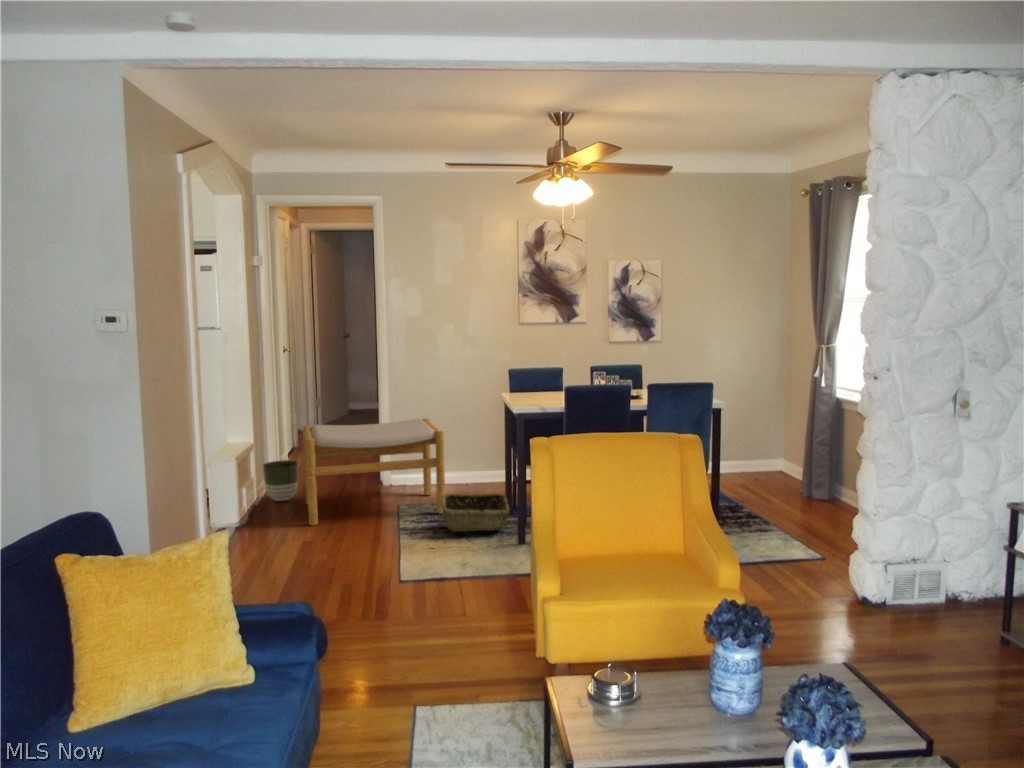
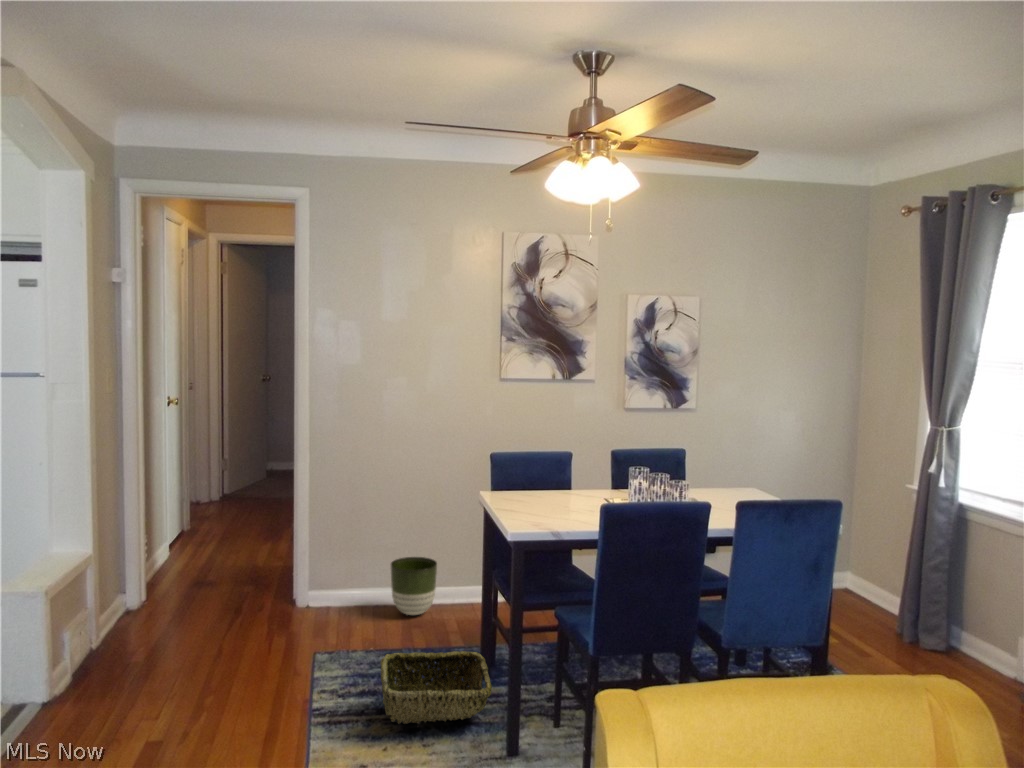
footstool: present [303,418,445,526] -> none [161,517,388,703]
planter: present [263,460,298,501] -> present [391,557,437,615]

